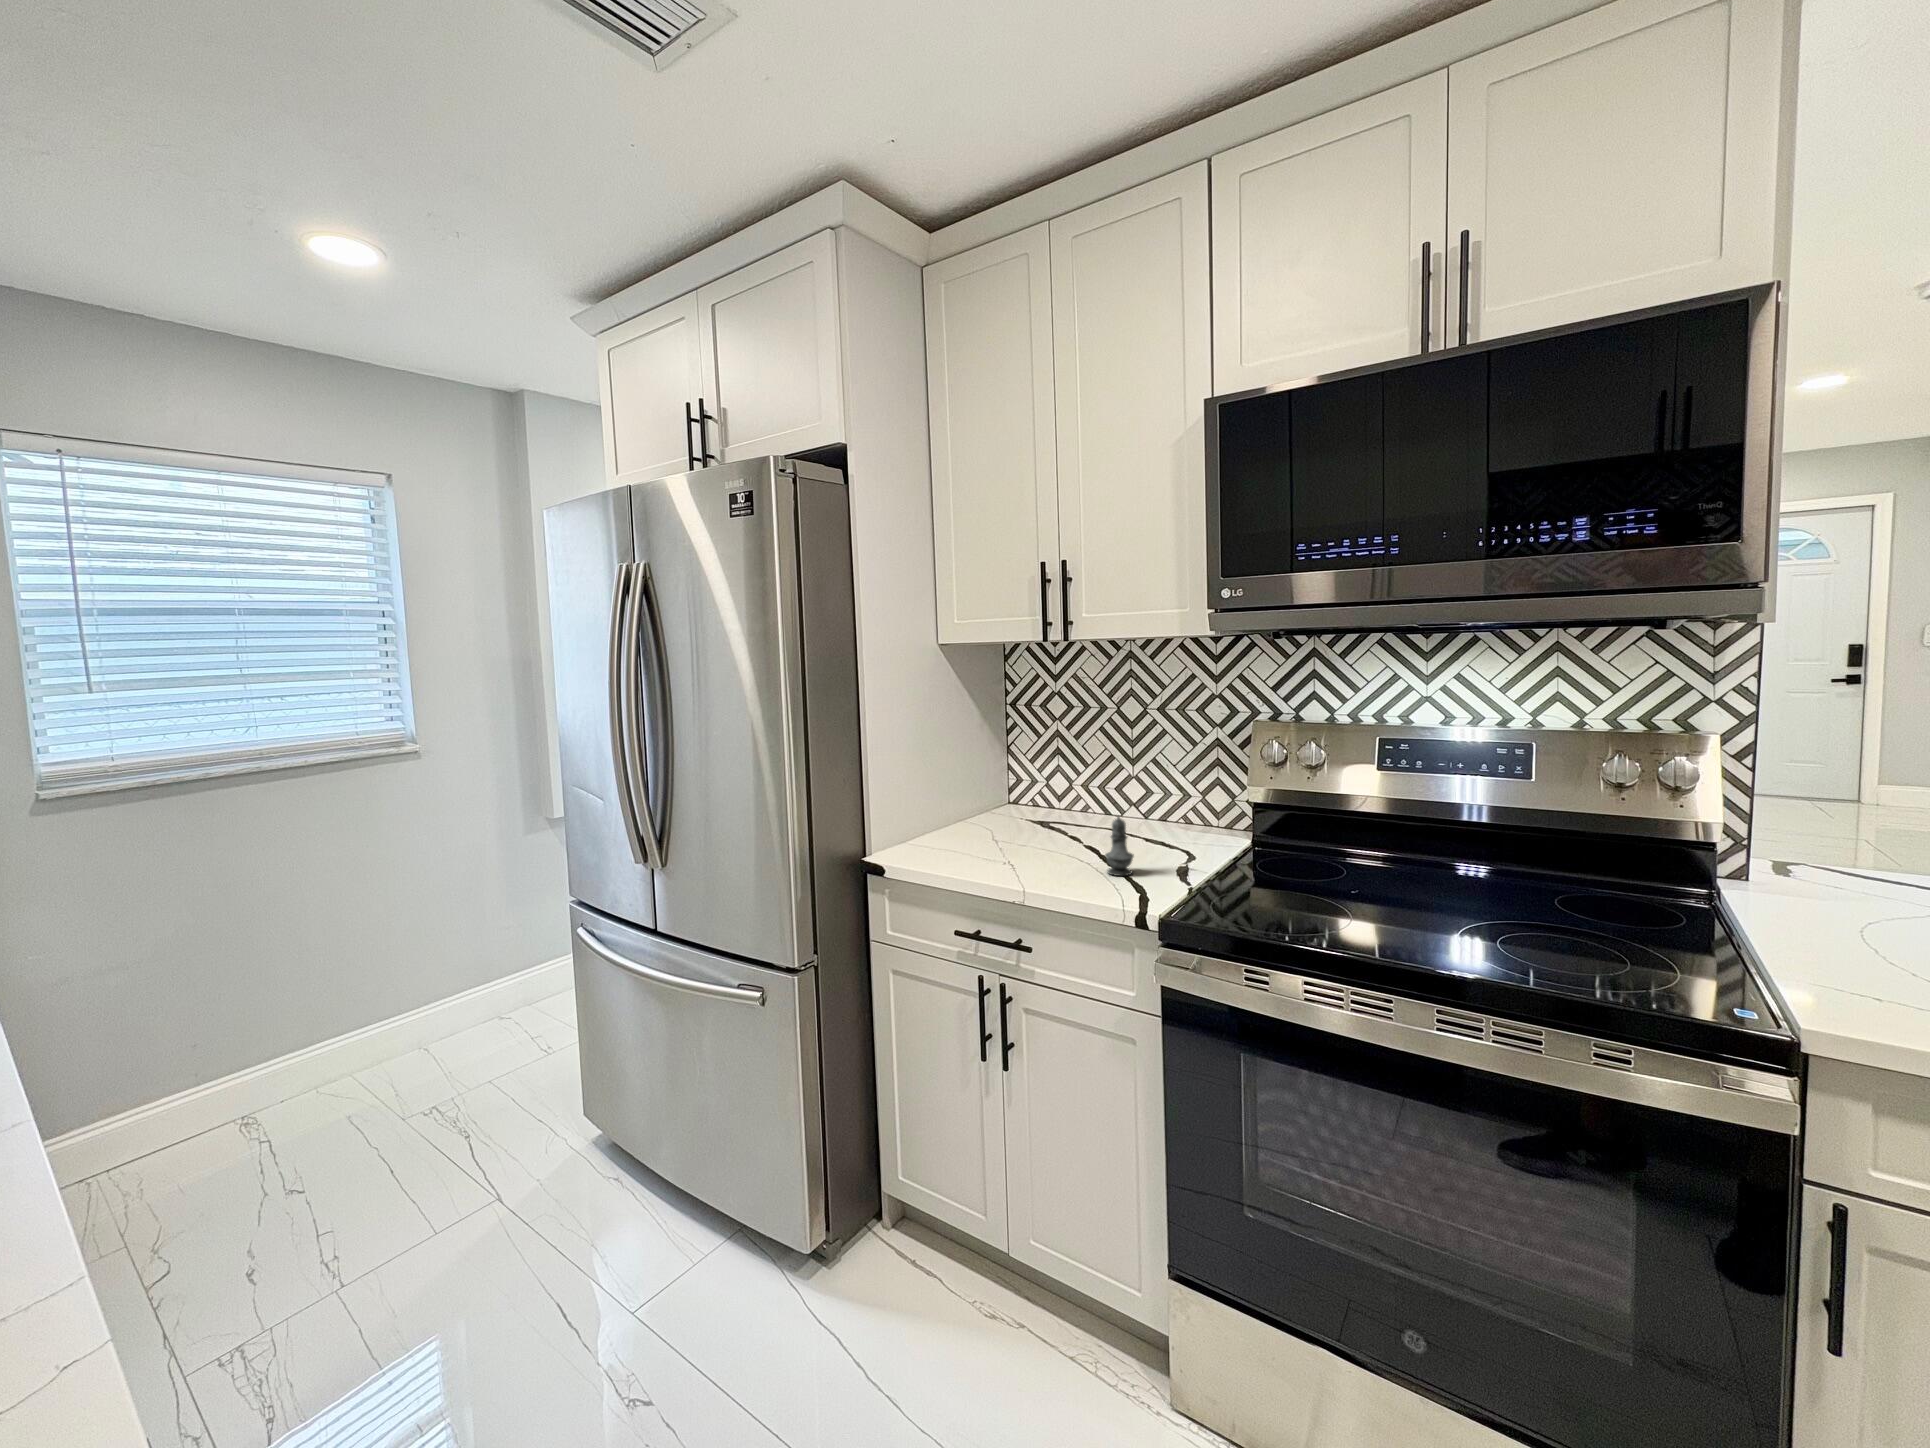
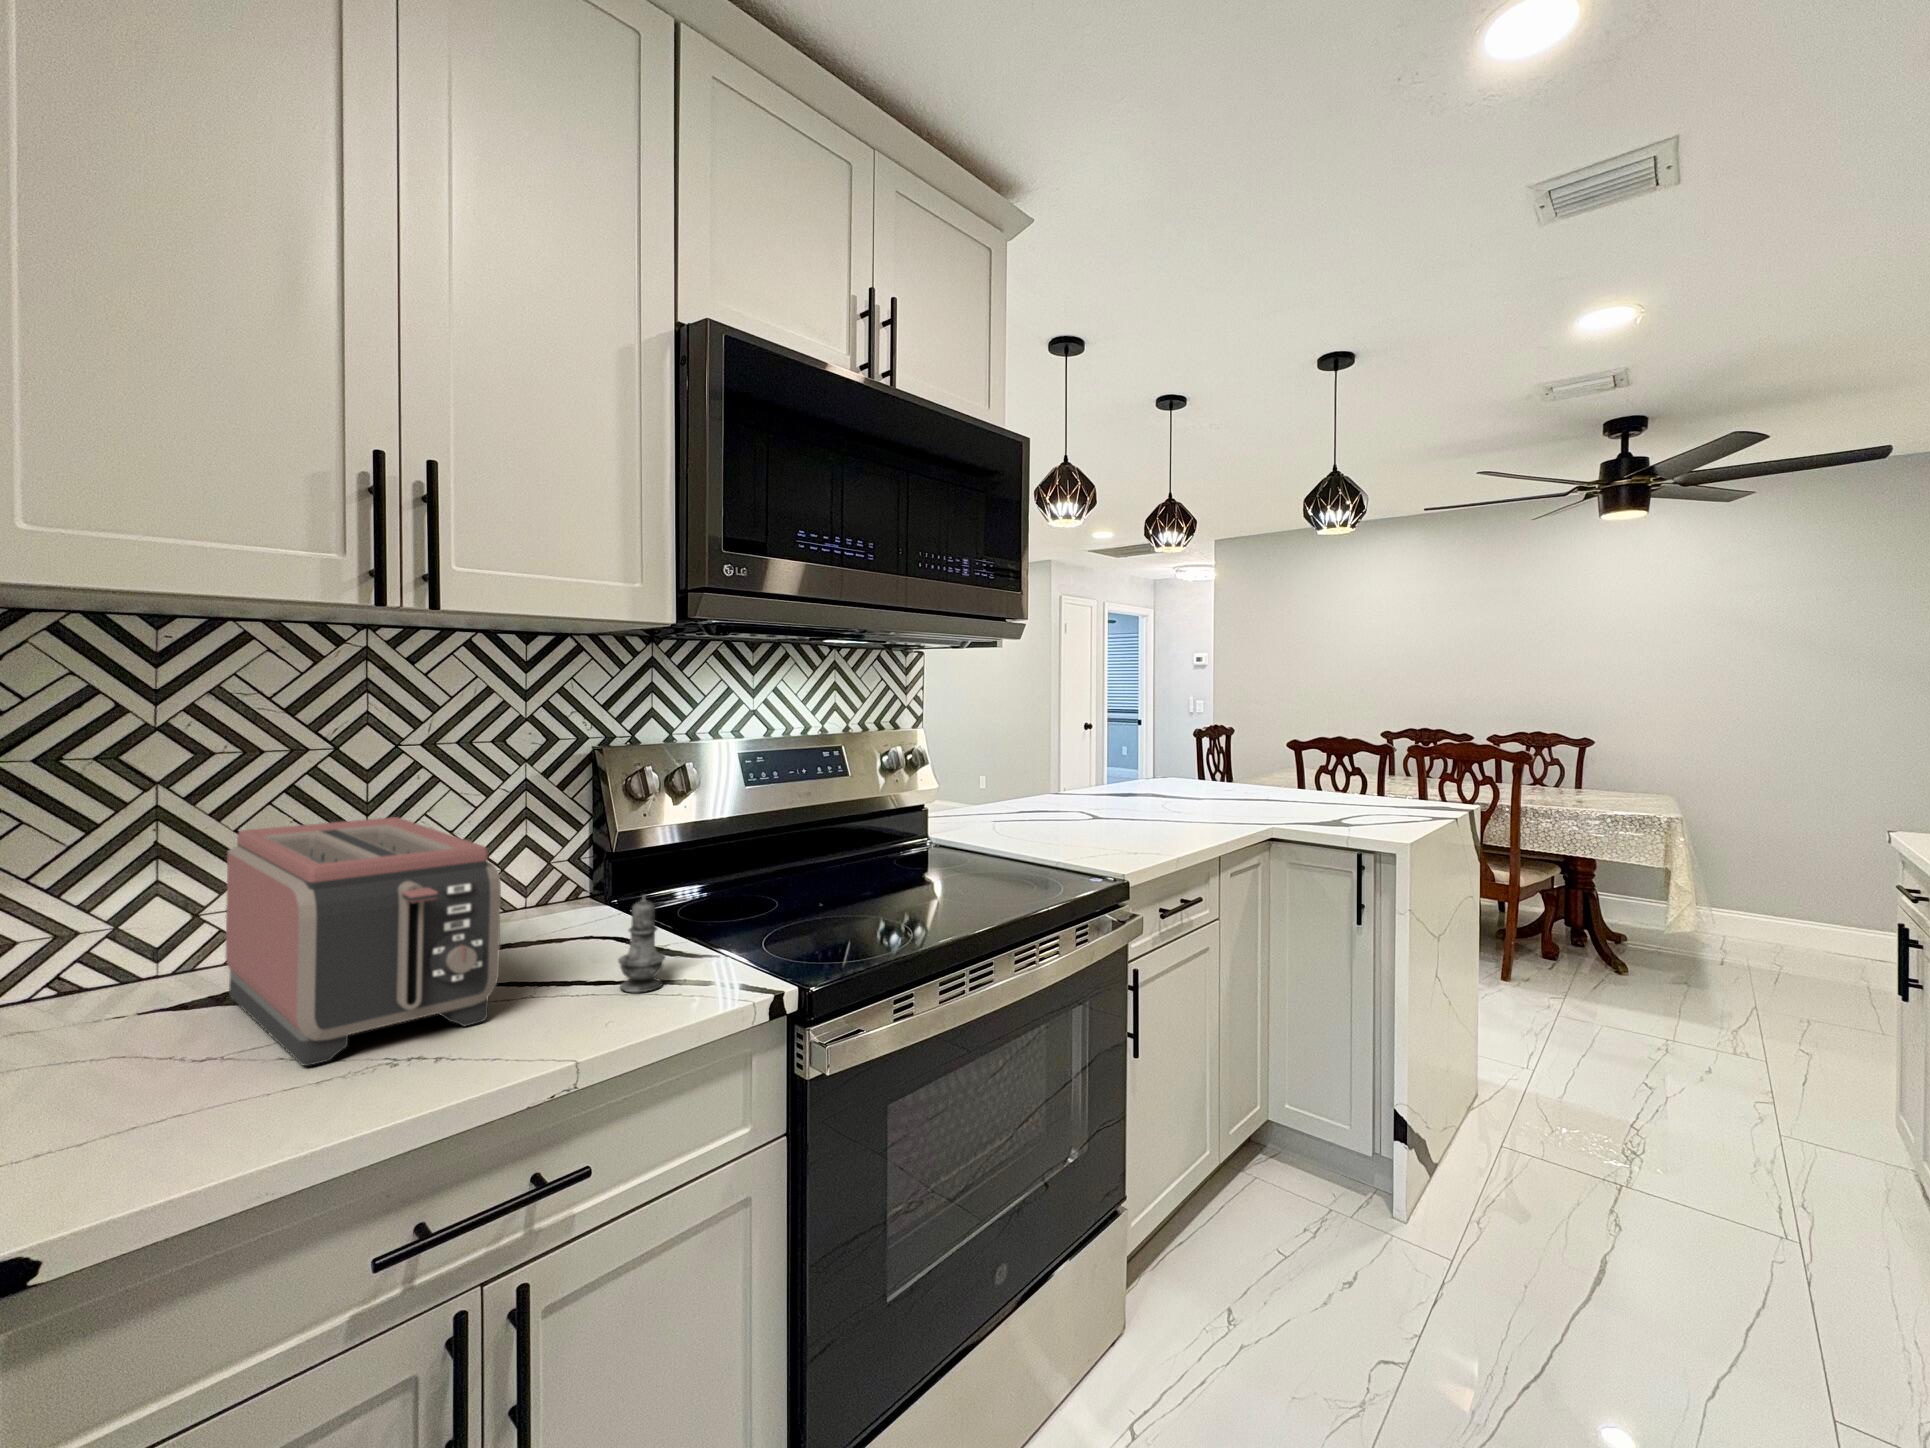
toaster: none [971,746,1101,859] -> present [225,817,501,1066]

